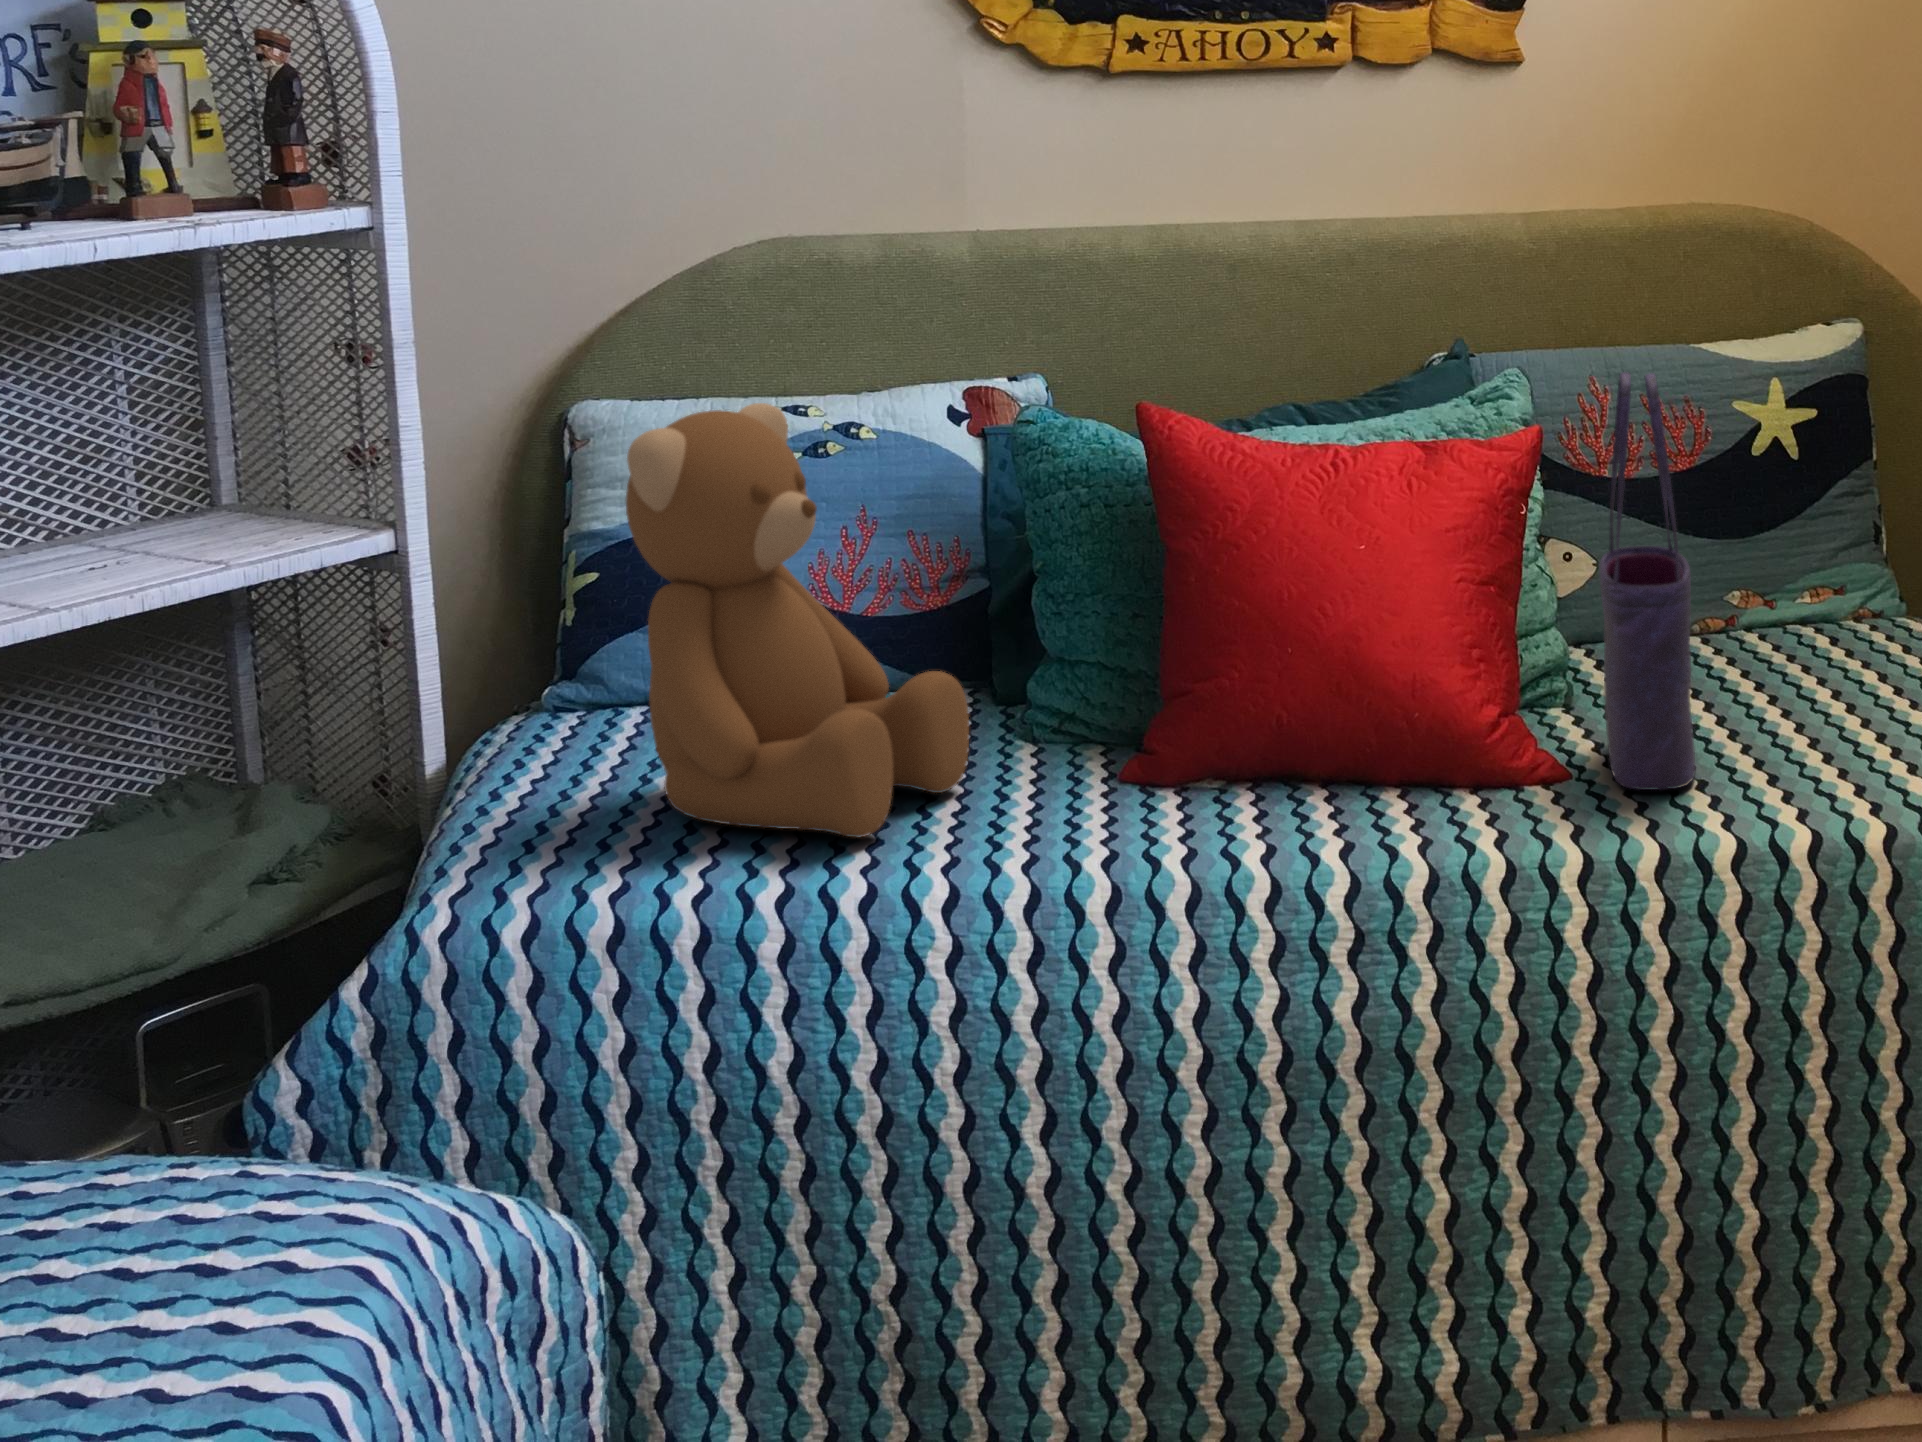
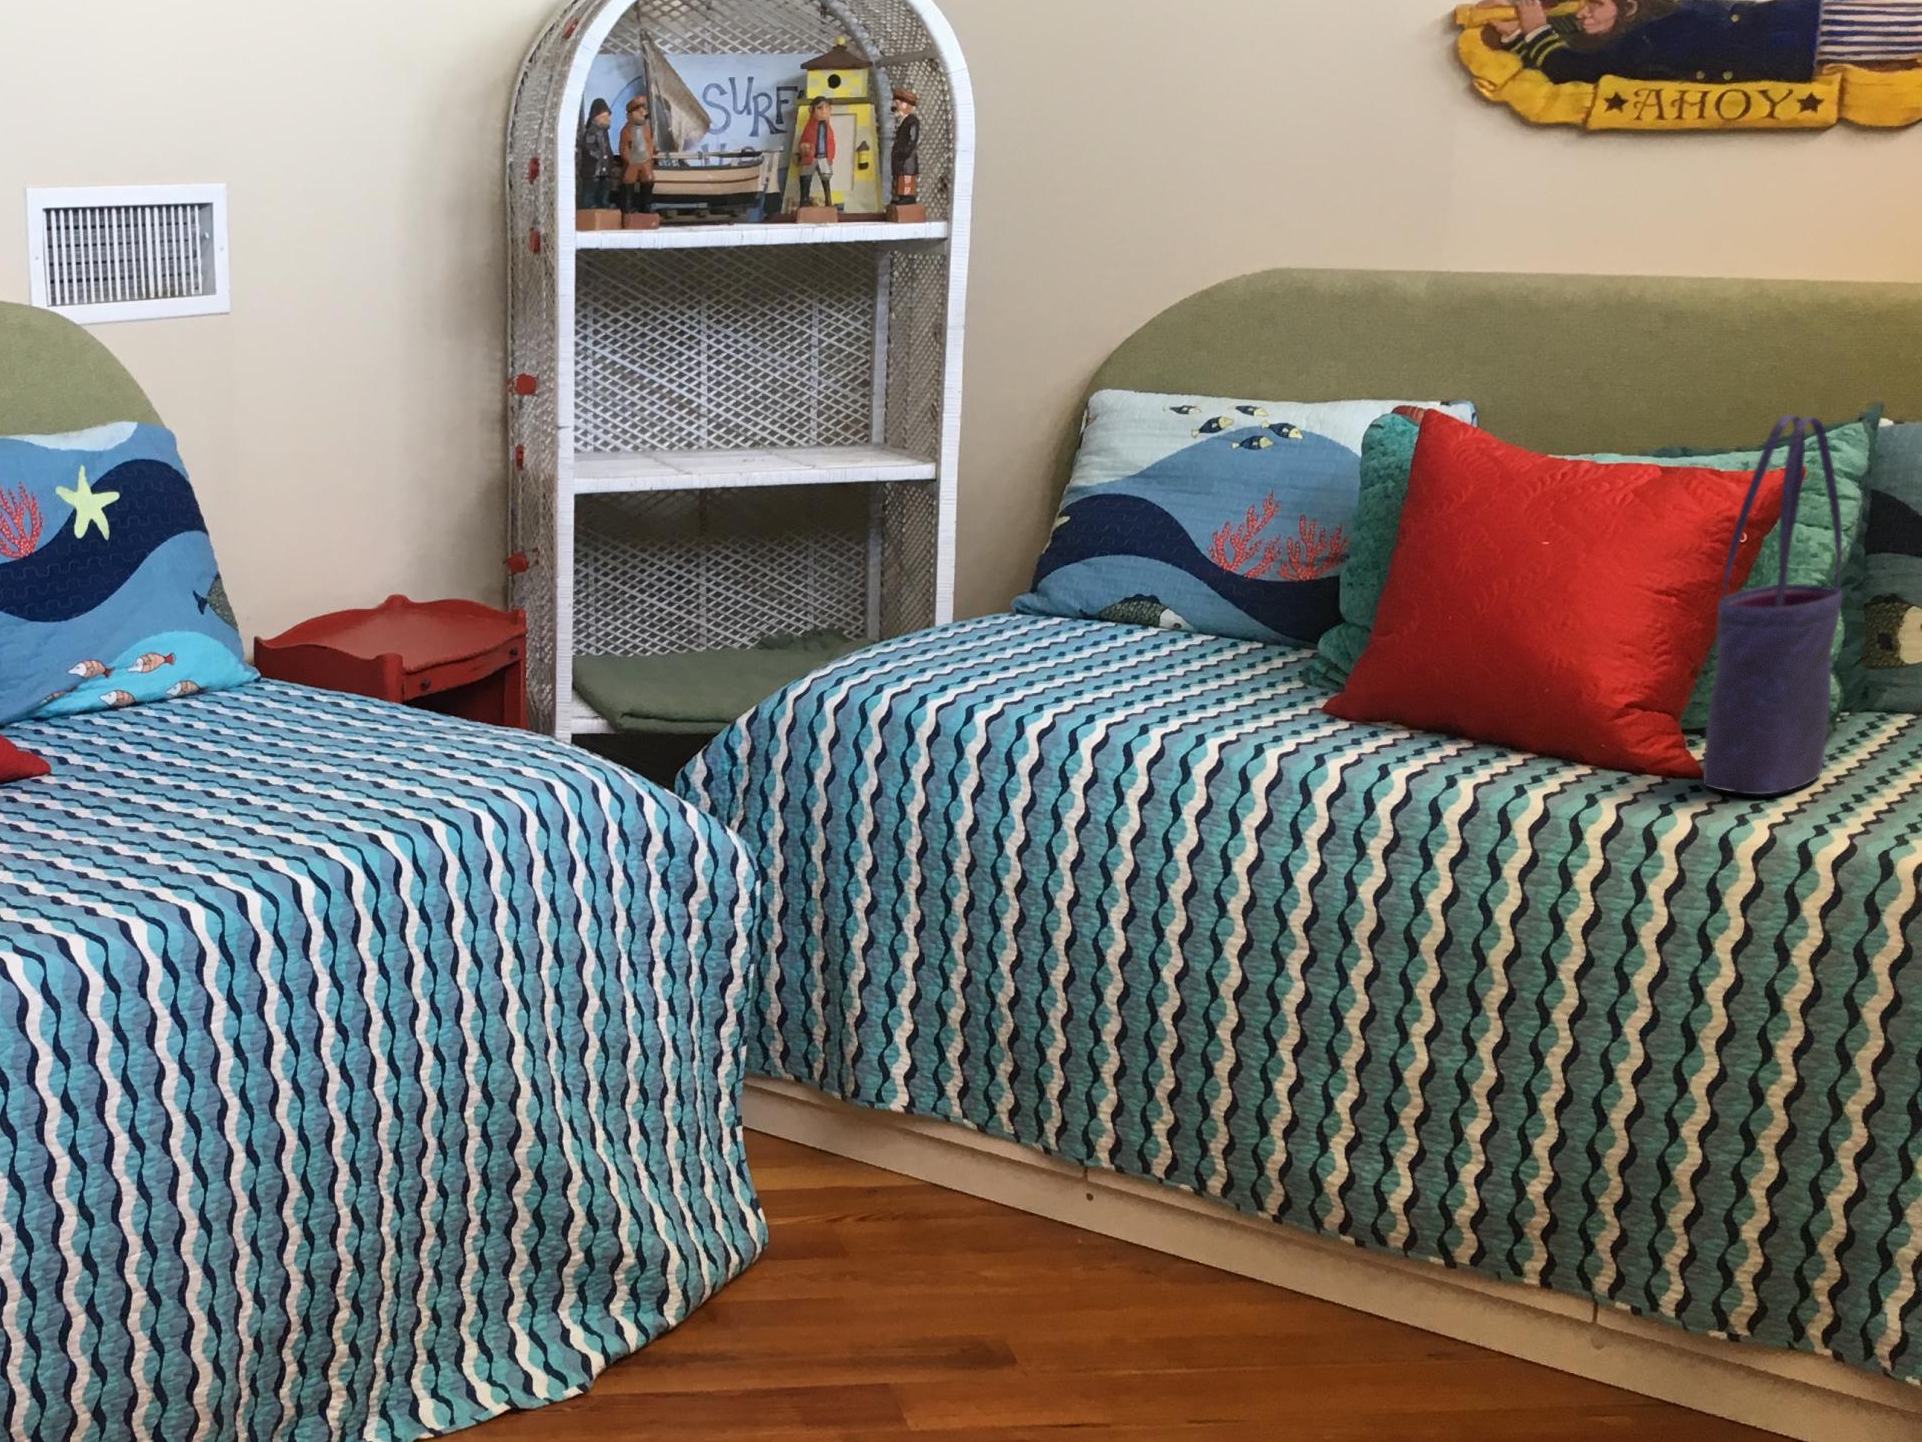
teddy bear: present [626,403,969,838] -> none [971,378,1205,696]

